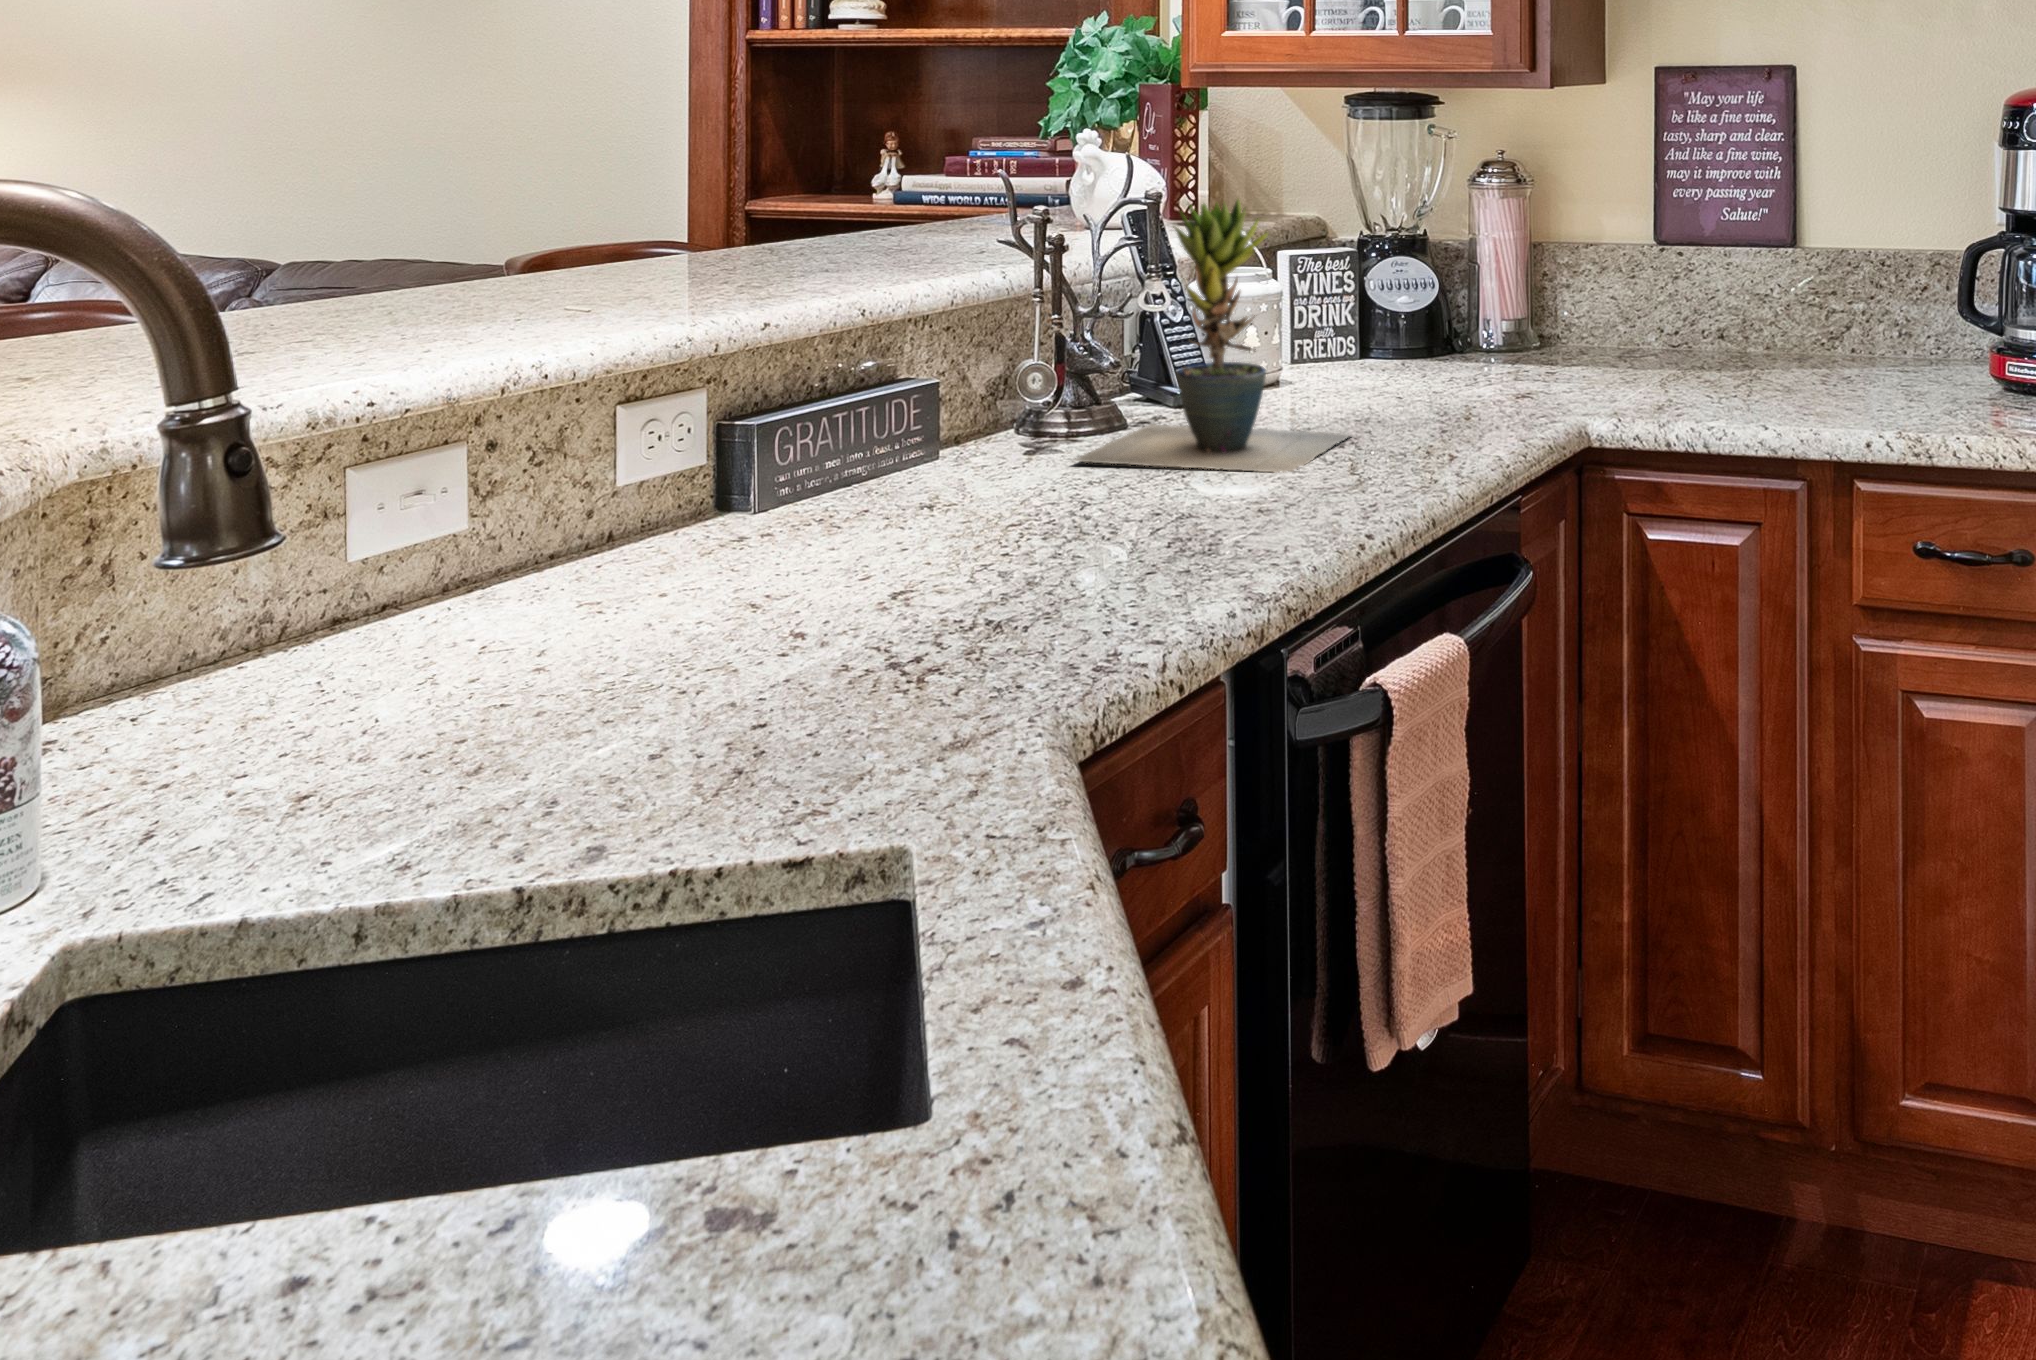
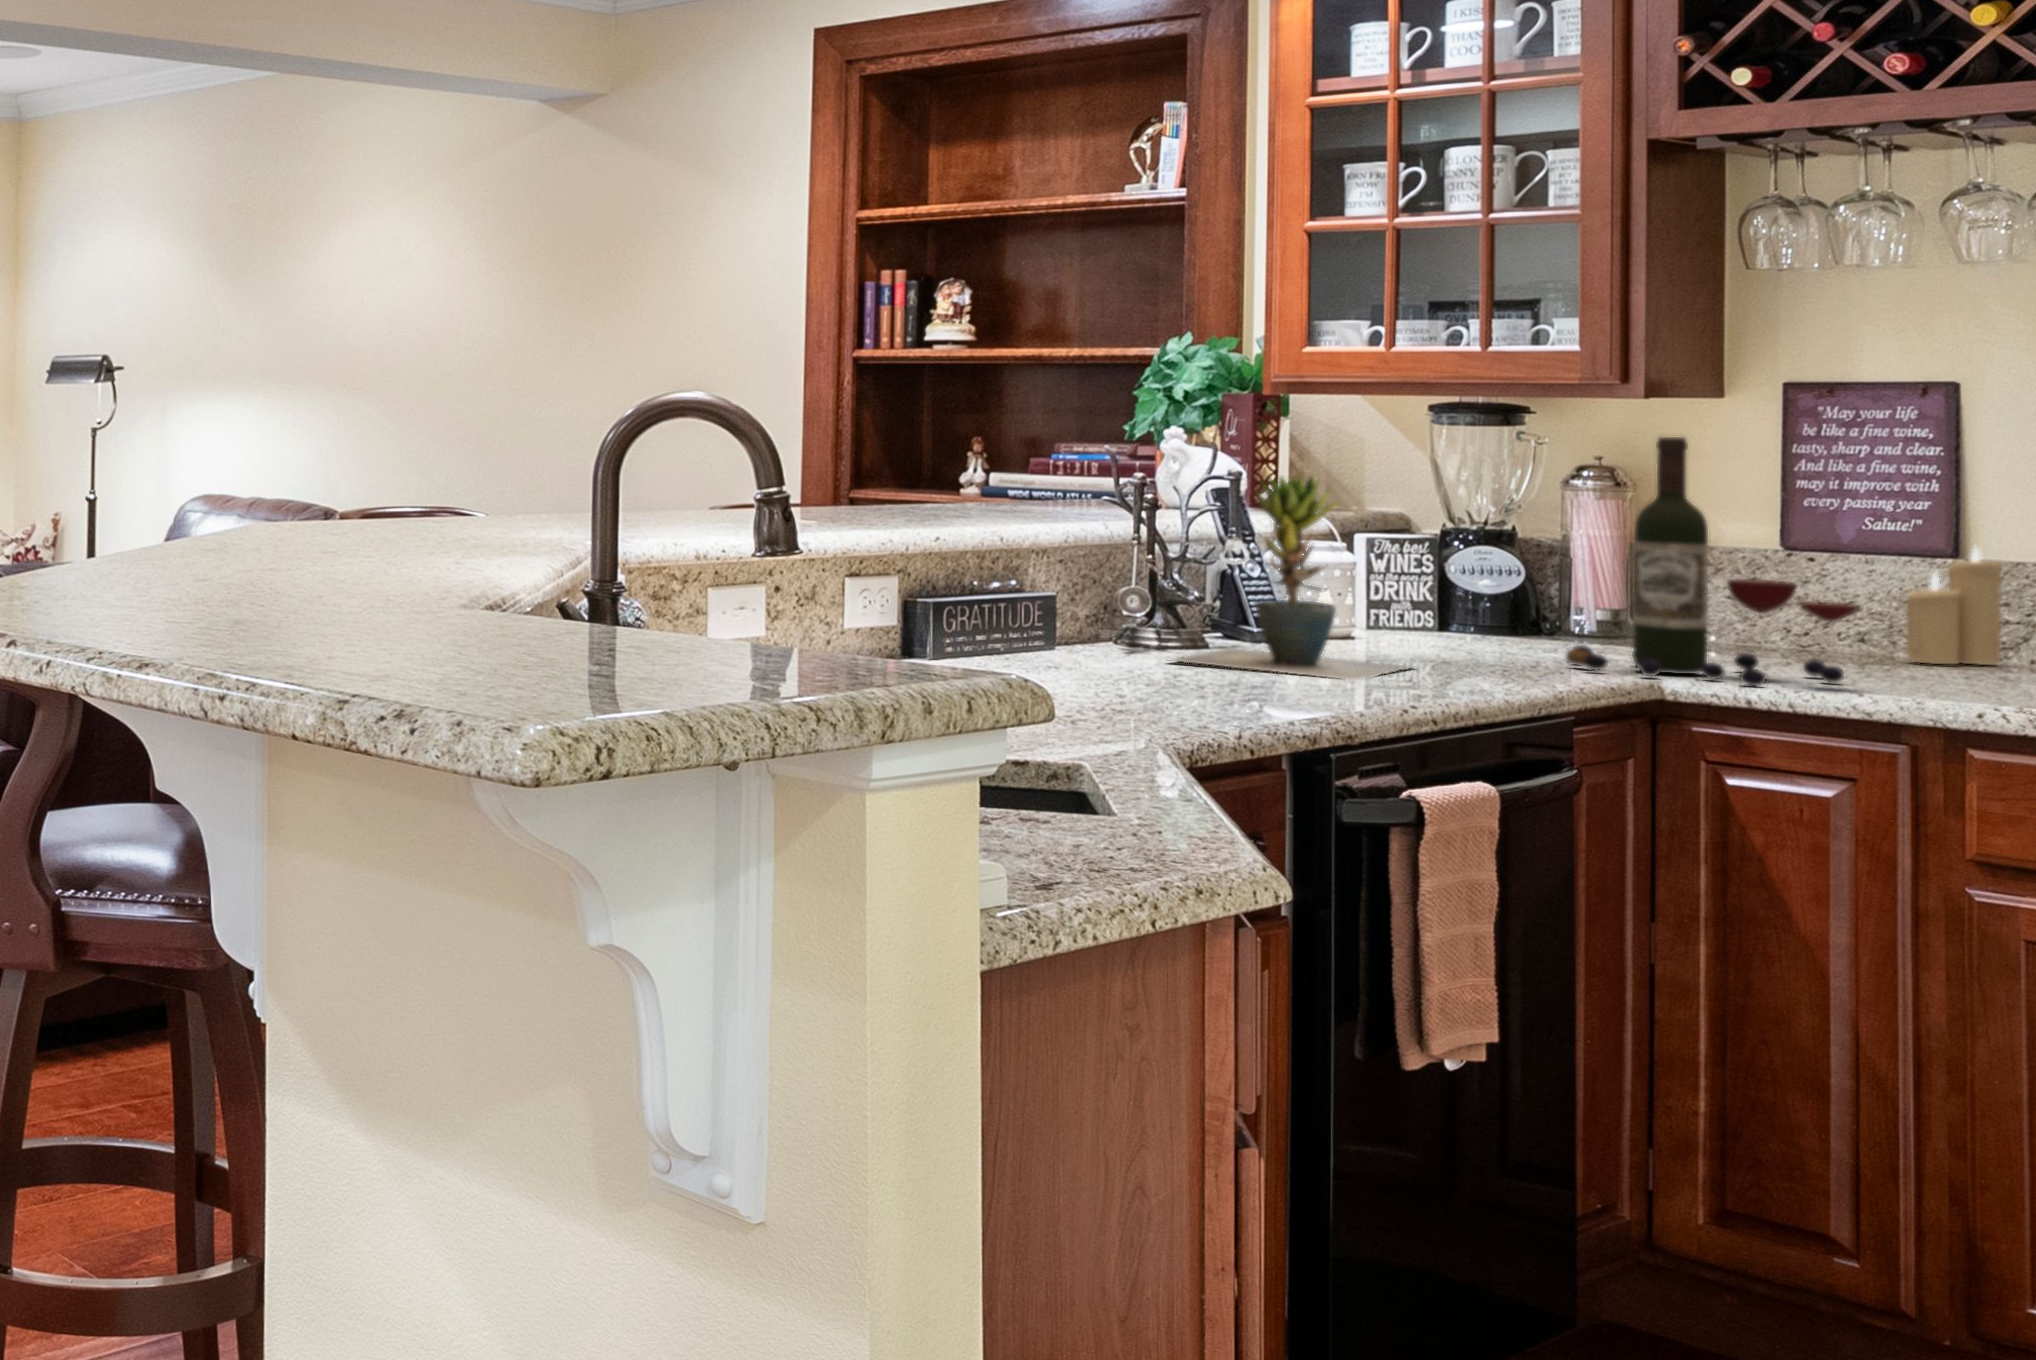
wine bottle: none [1496,136,1772,425] -> present [1565,437,1860,686]
candle: none [1770,236,1842,363] -> present [1905,548,2002,665]

